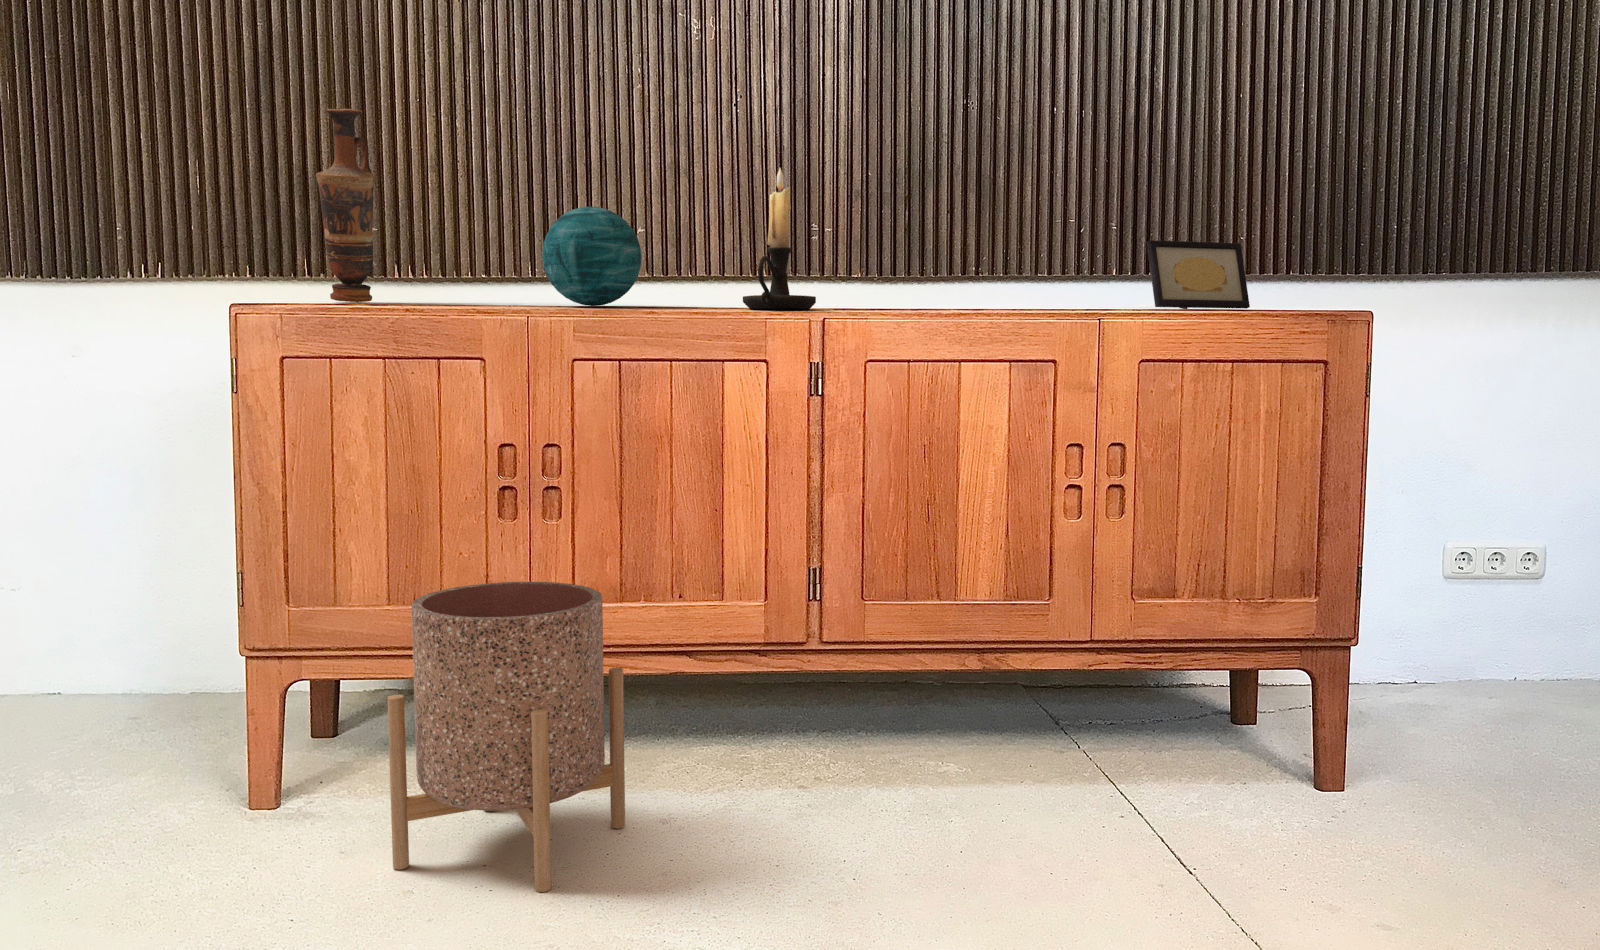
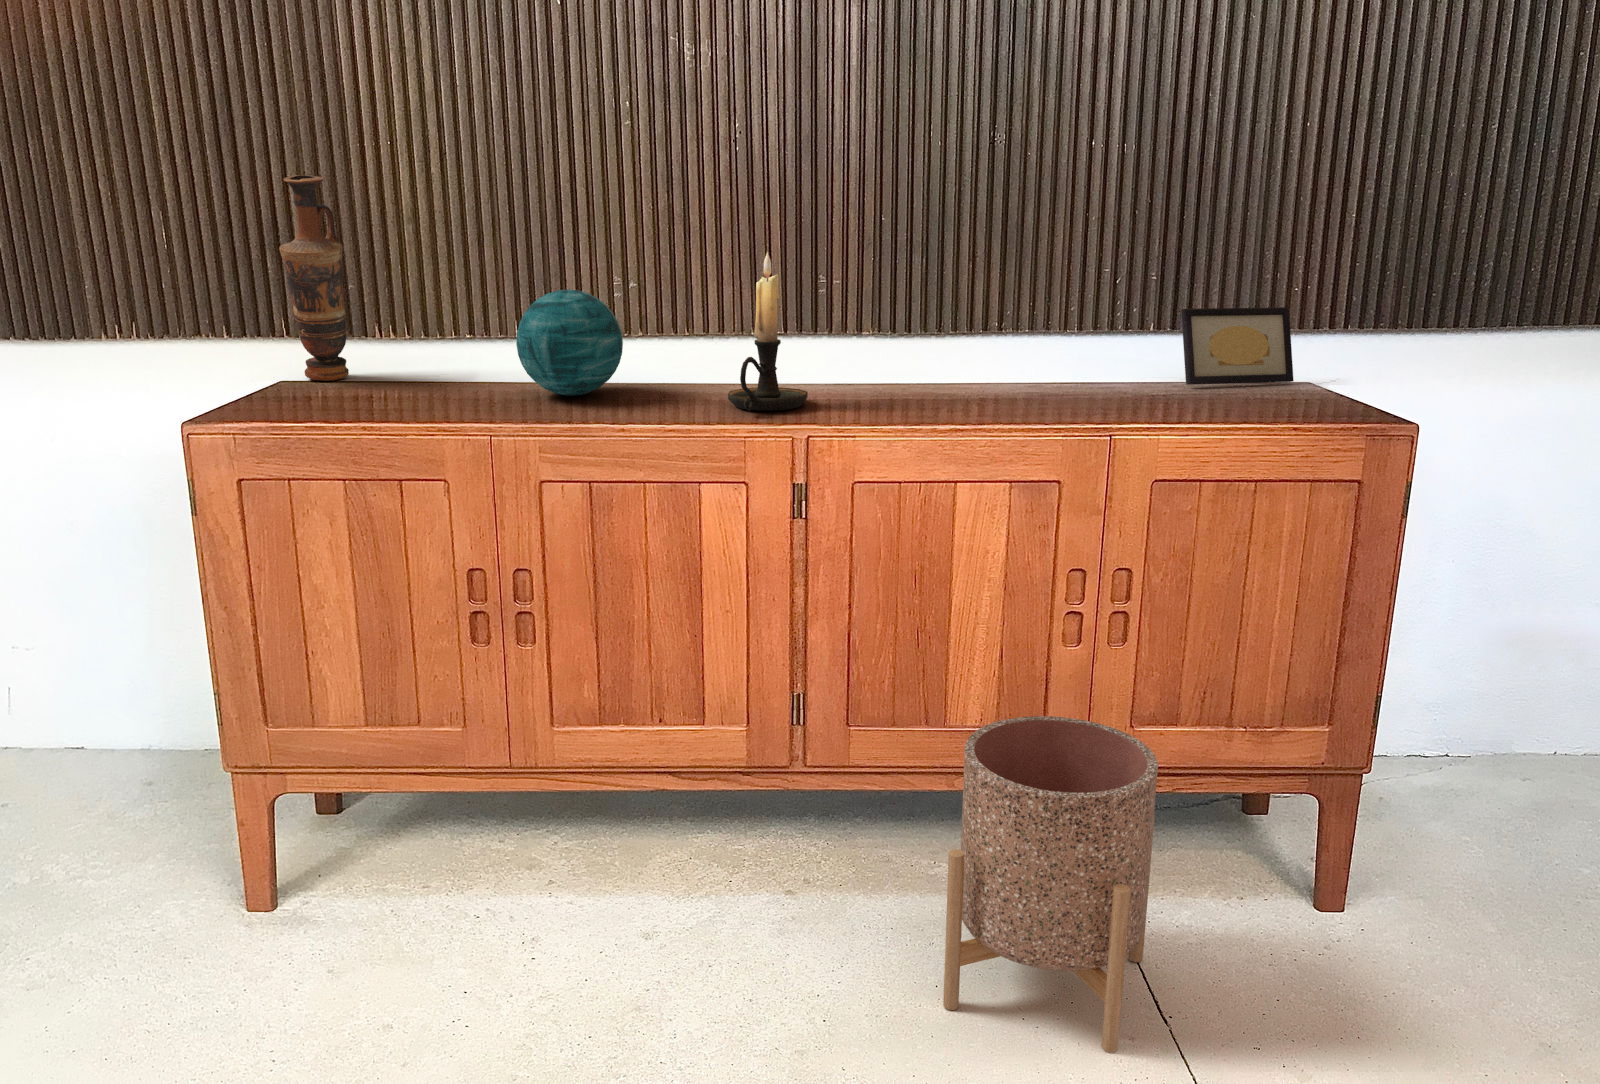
planter: present [387,582,625,892] -> present [943,716,1158,1053]

